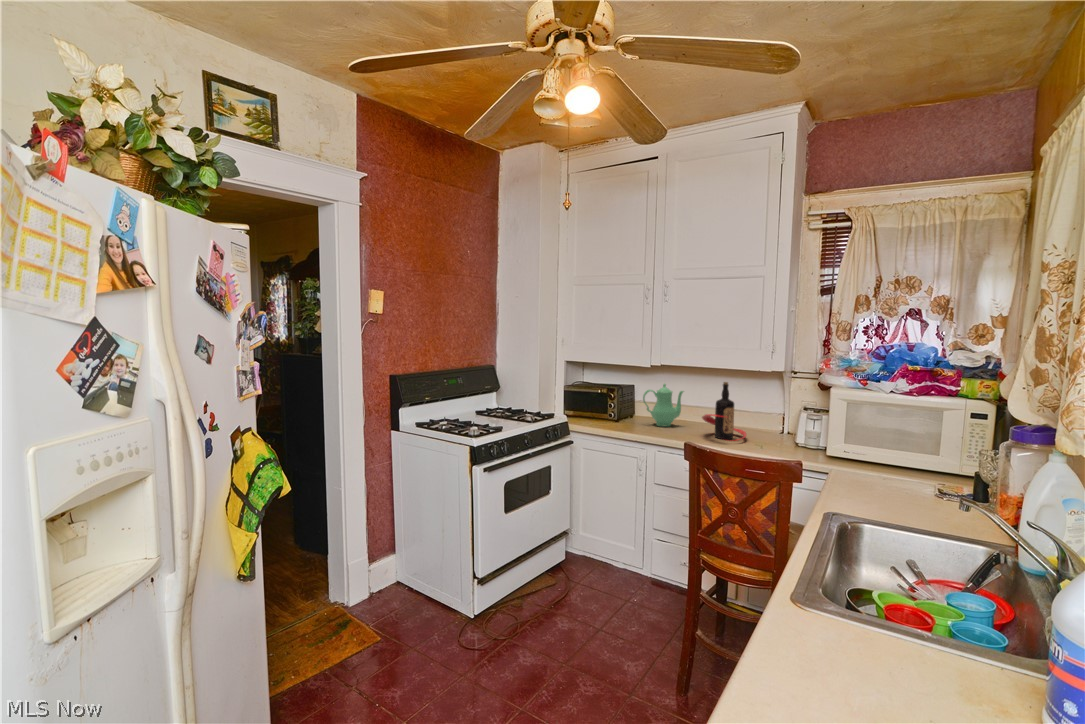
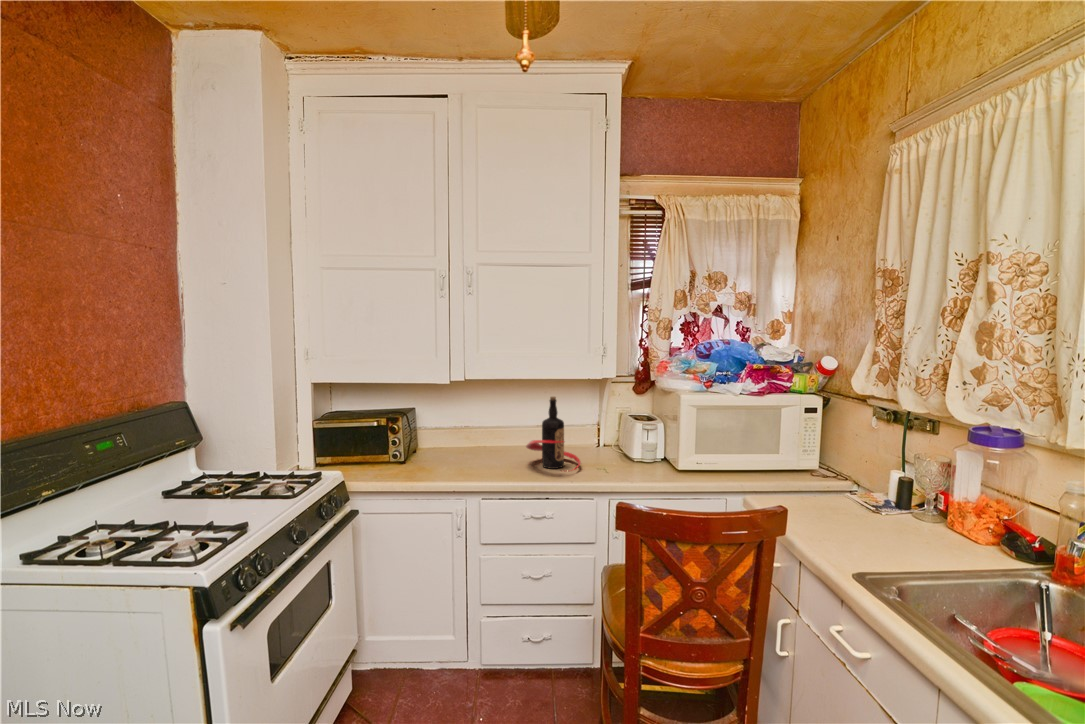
teapot: present [643,384,684,426] -> none [440,404,491,462]

